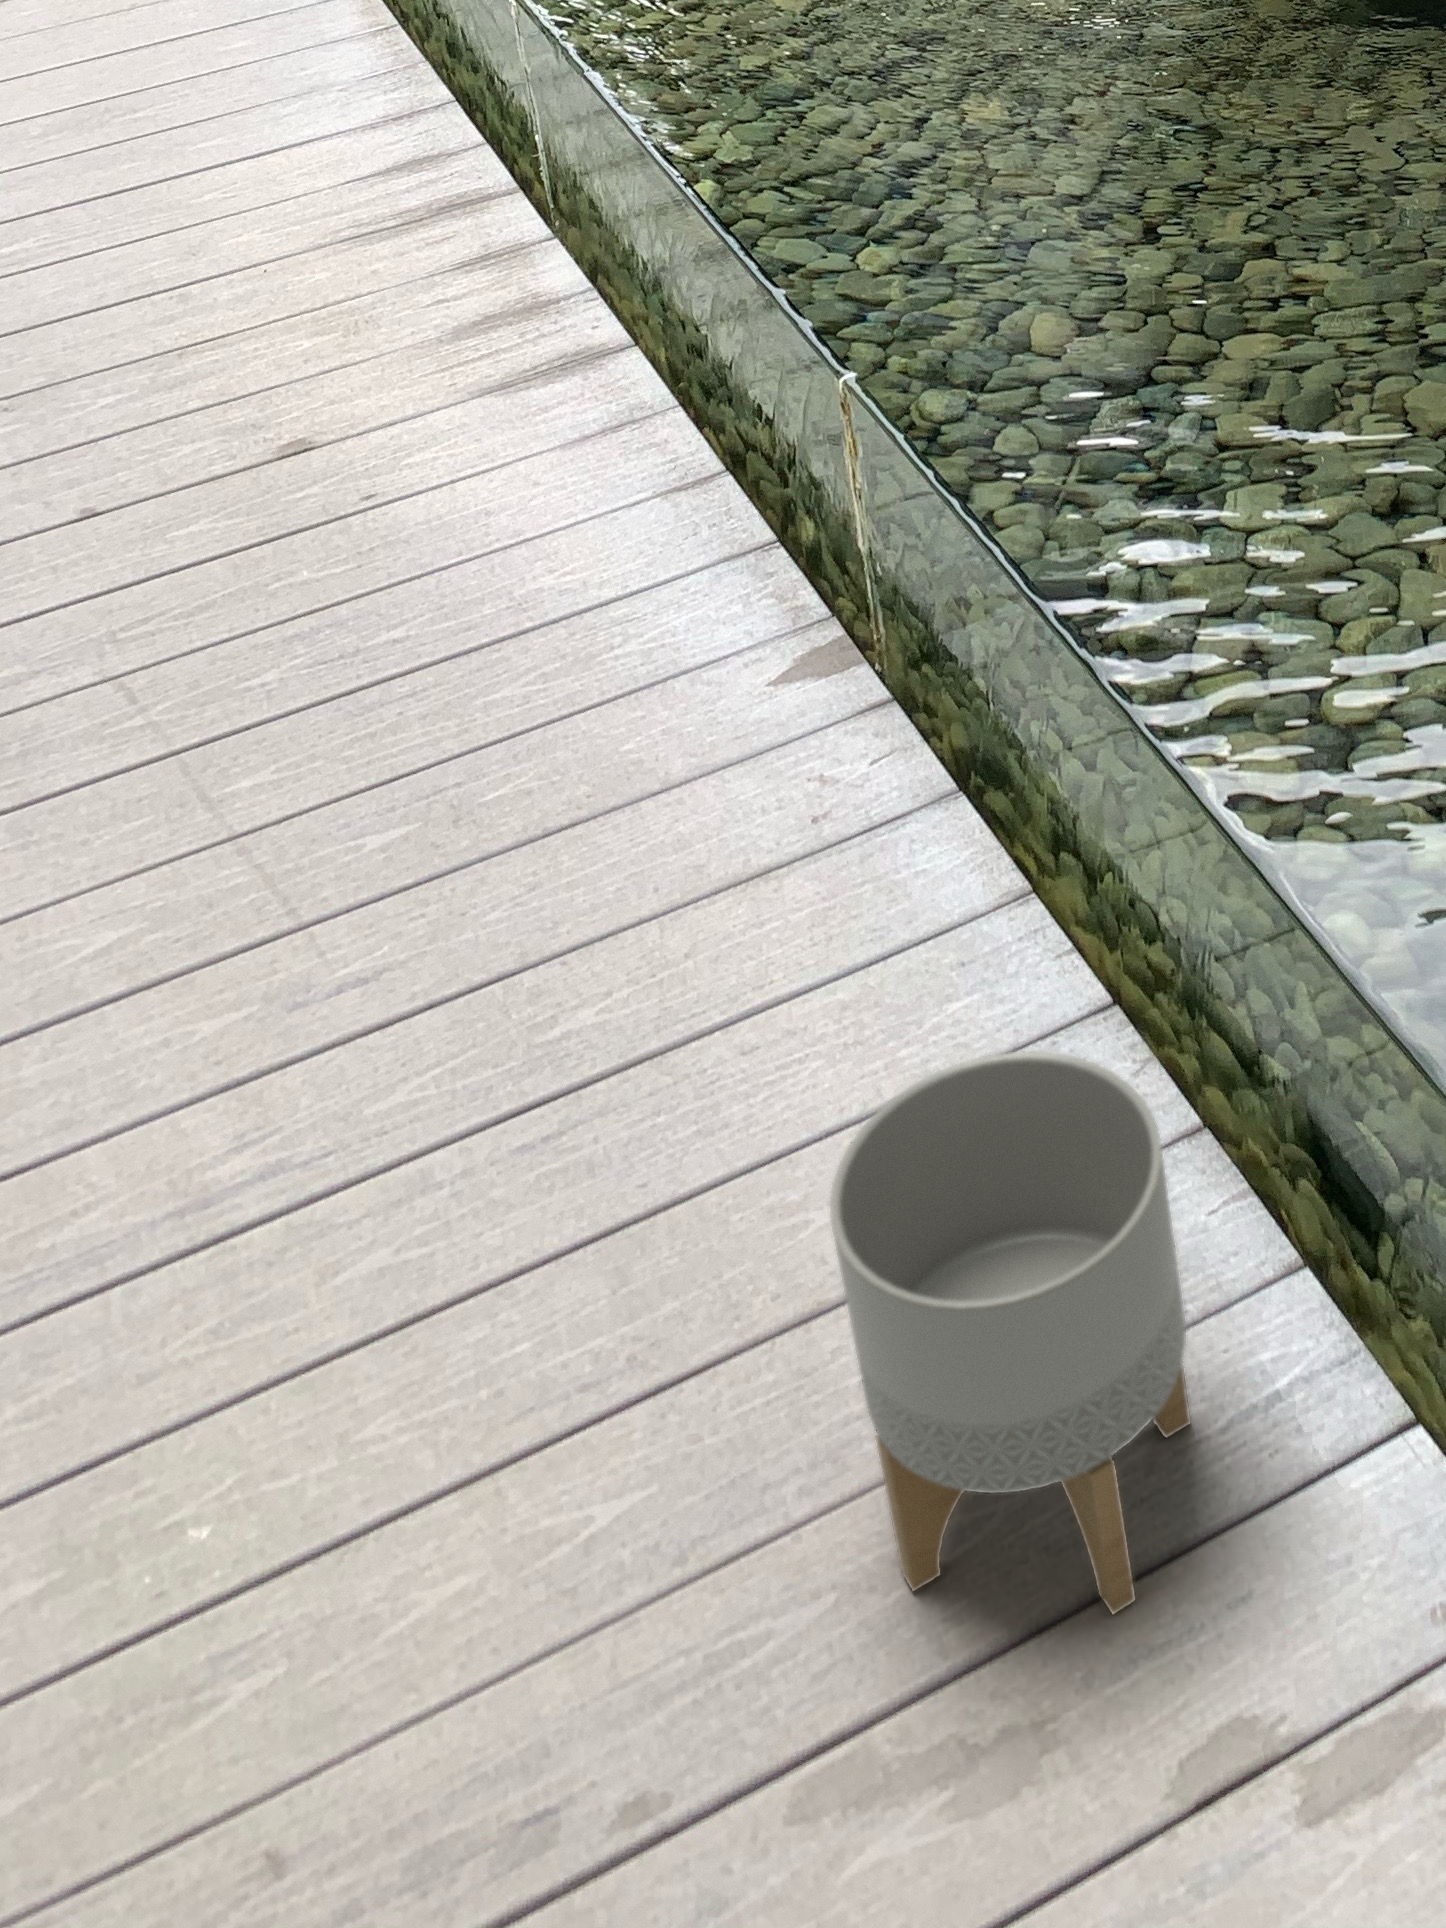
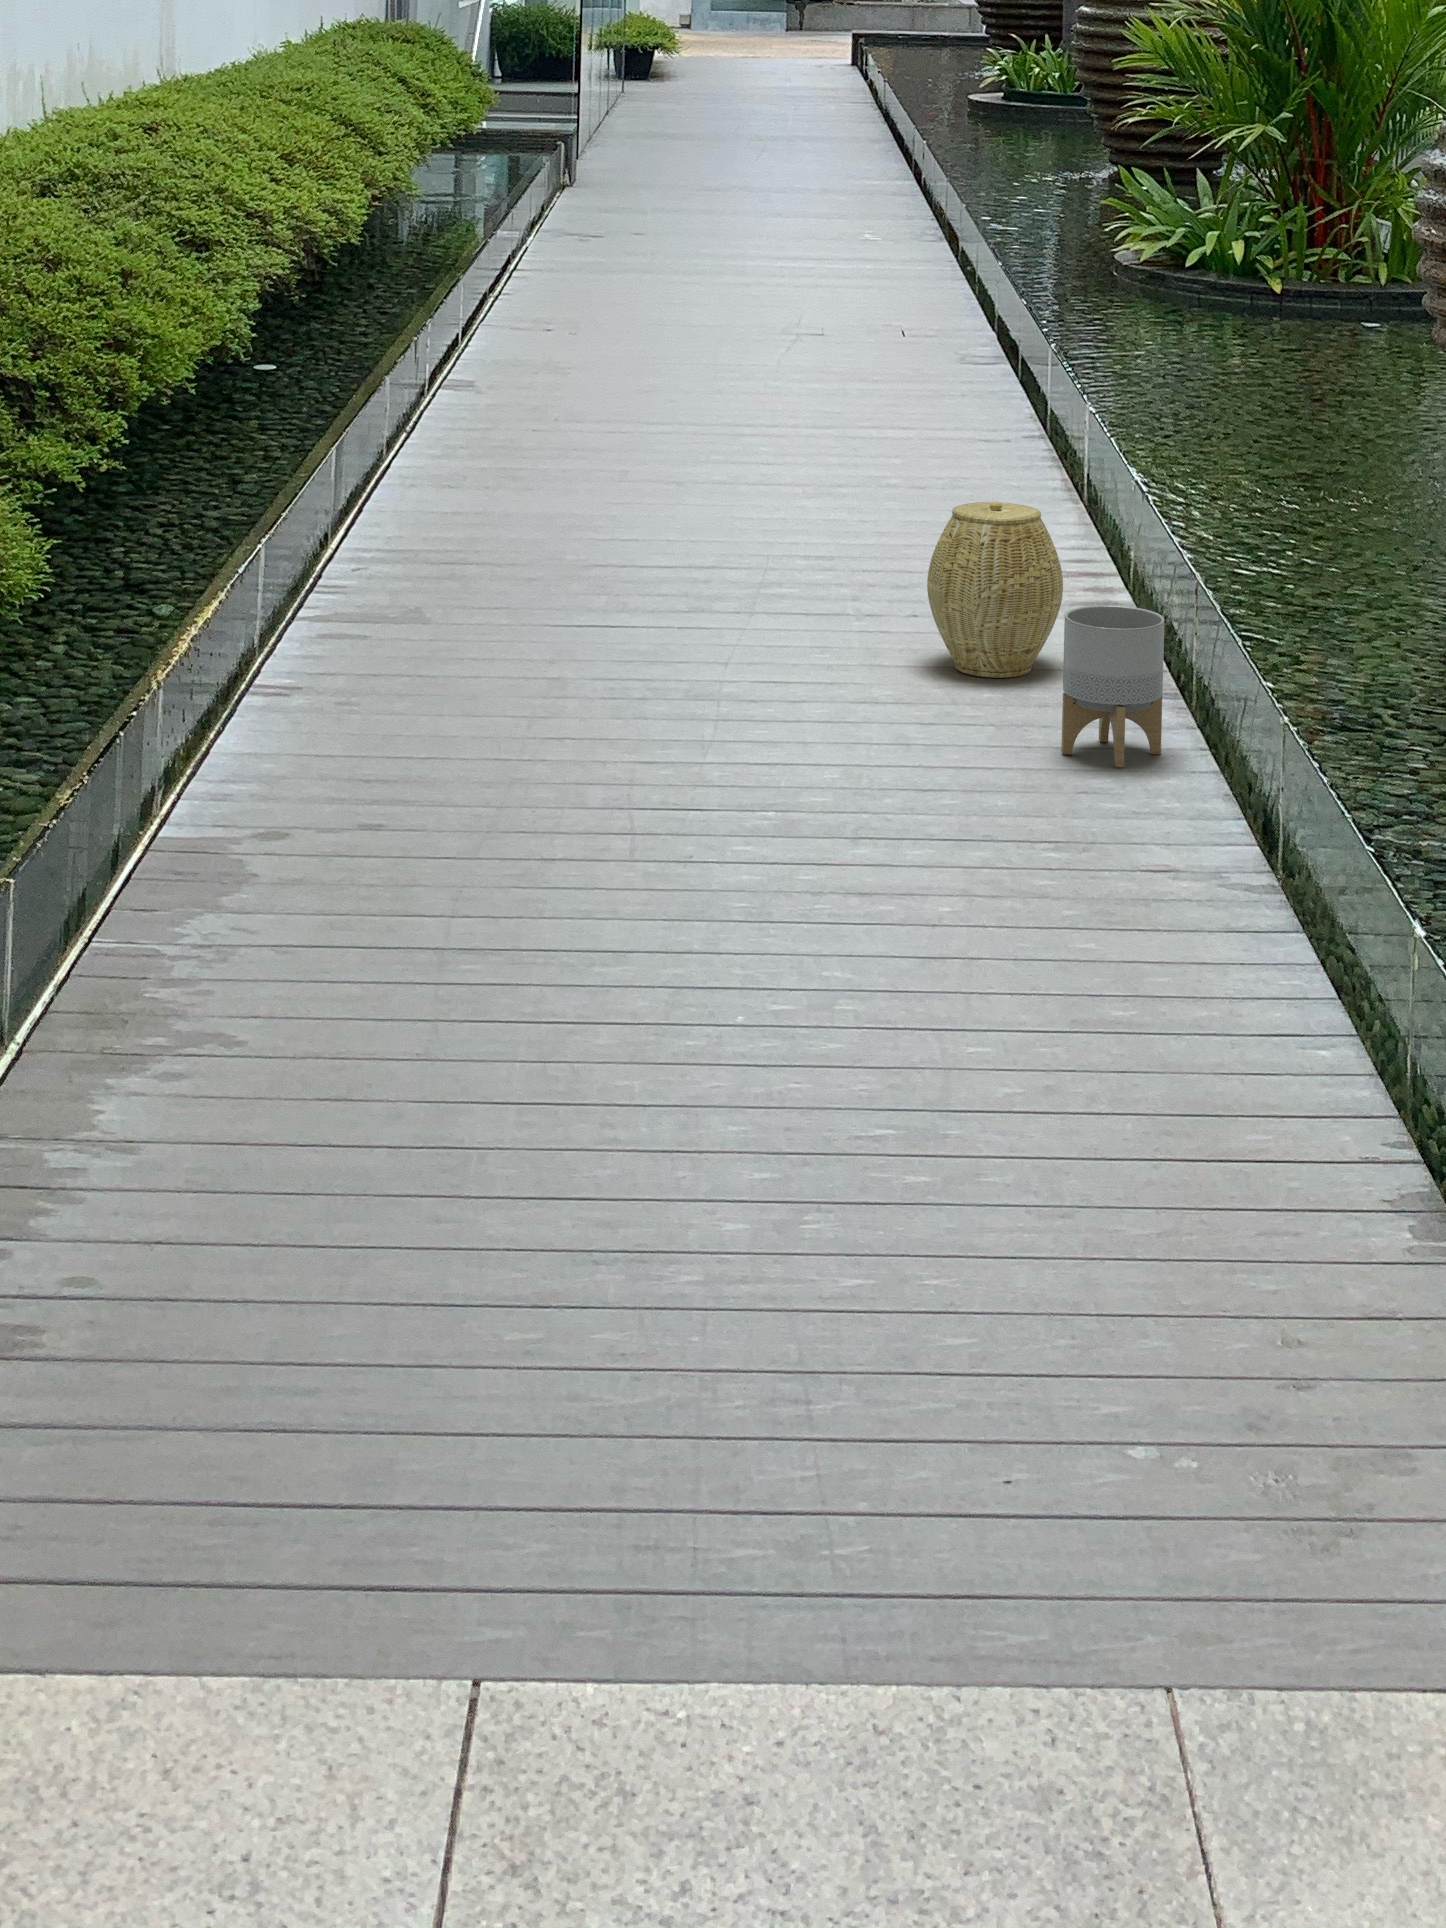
woven basket: none [229,569,647,1090] -> present [927,501,1063,678]

